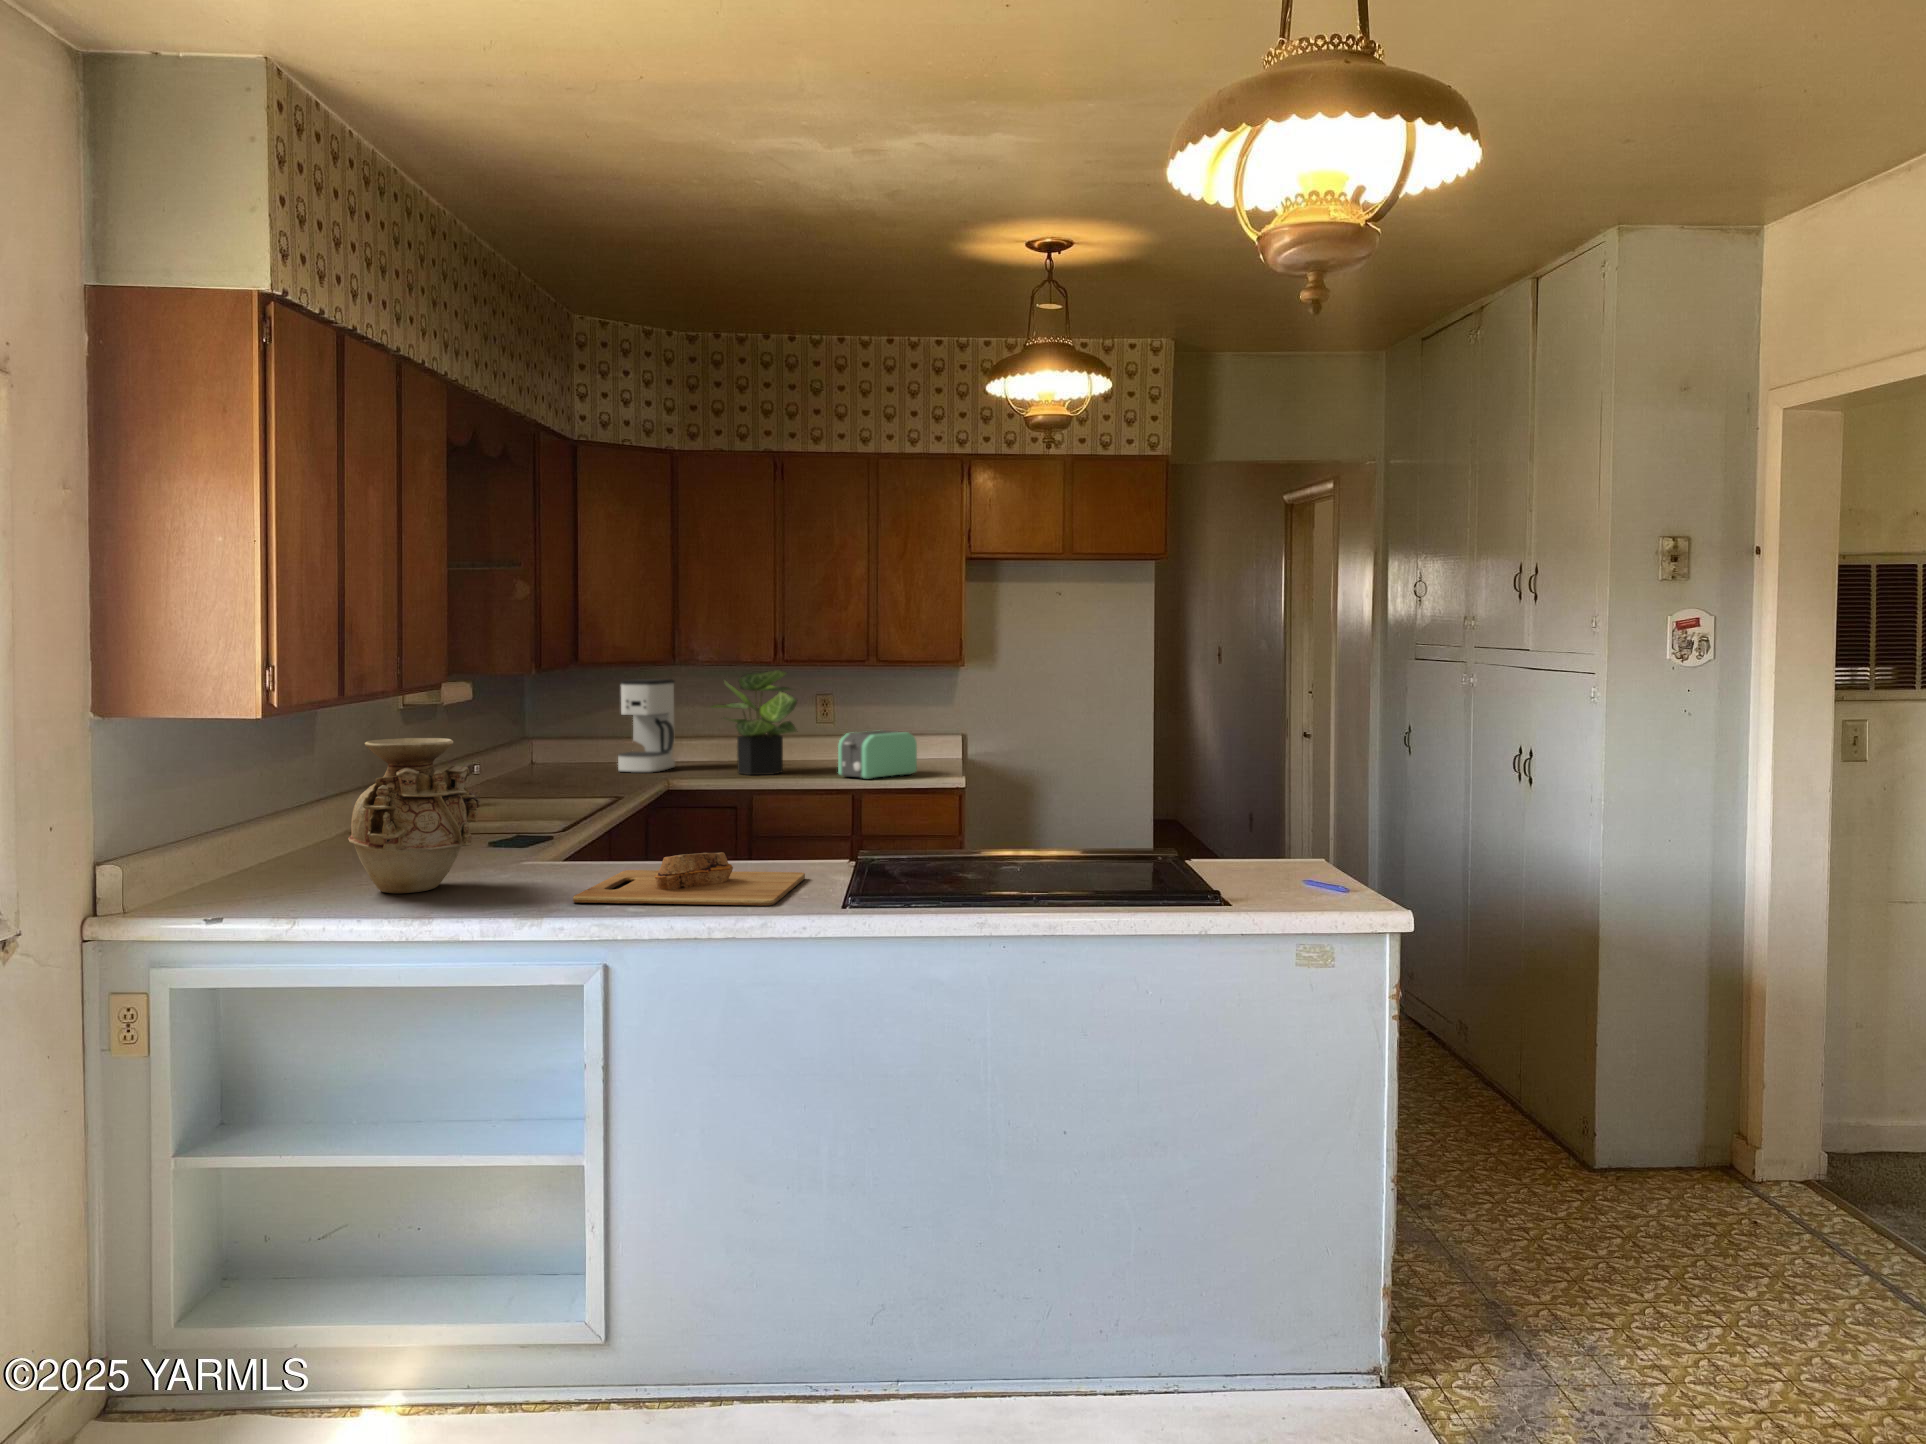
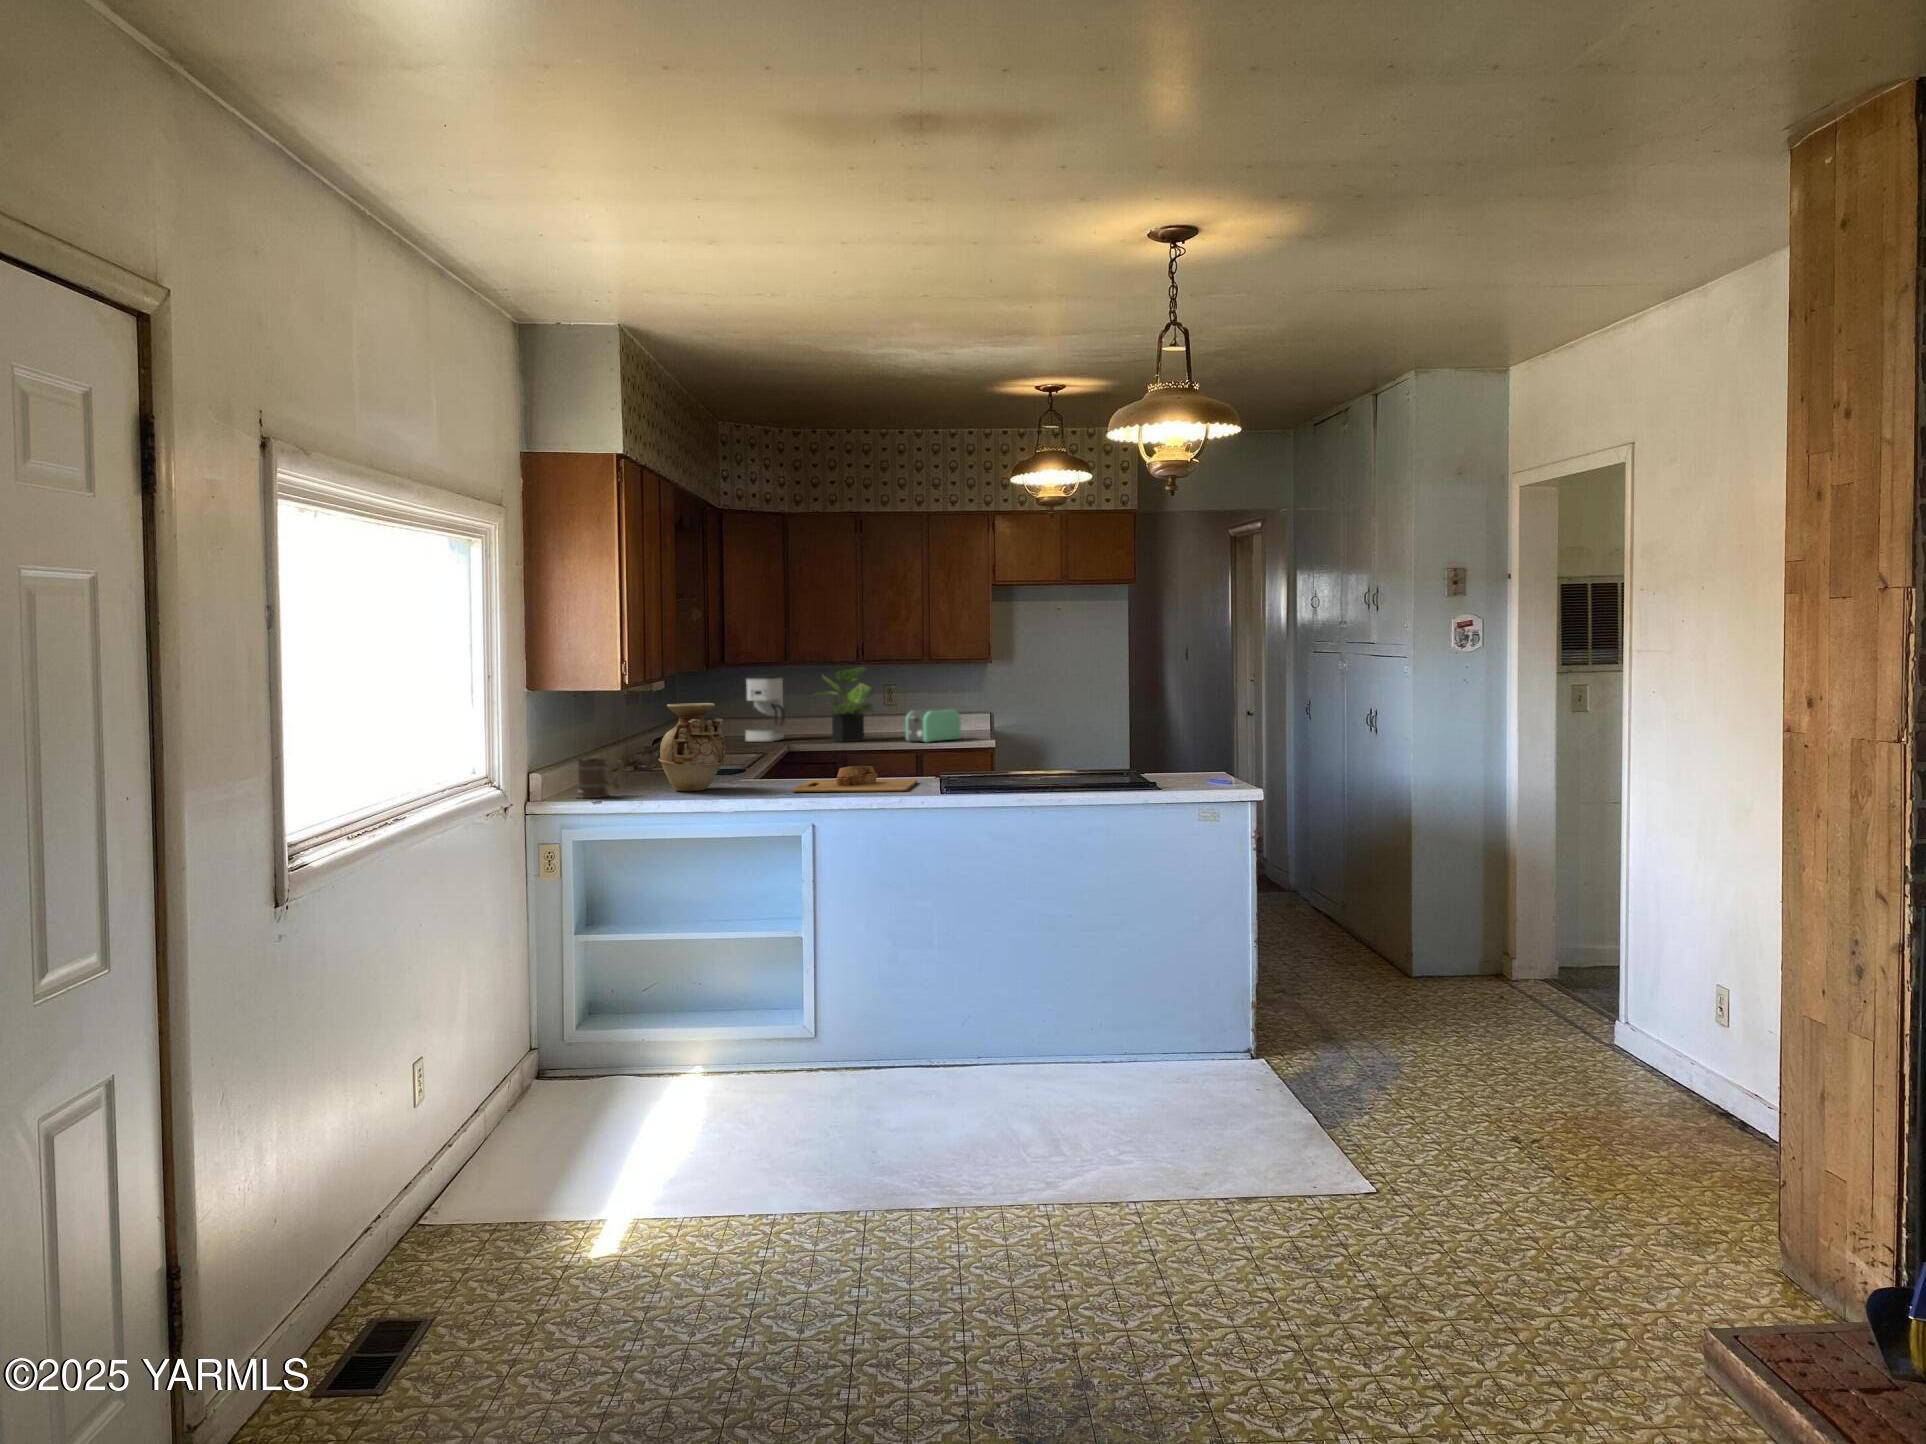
mug: none [181,835,278,911] -> present [576,758,623,798]

